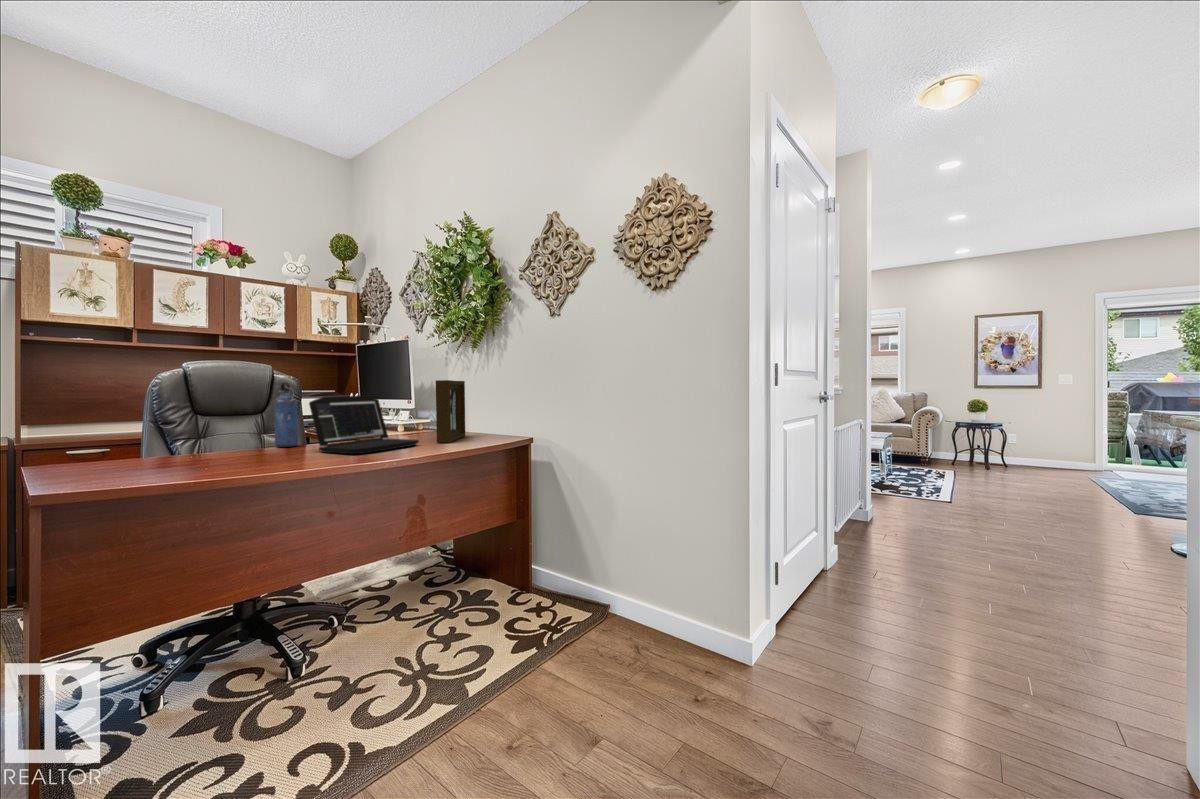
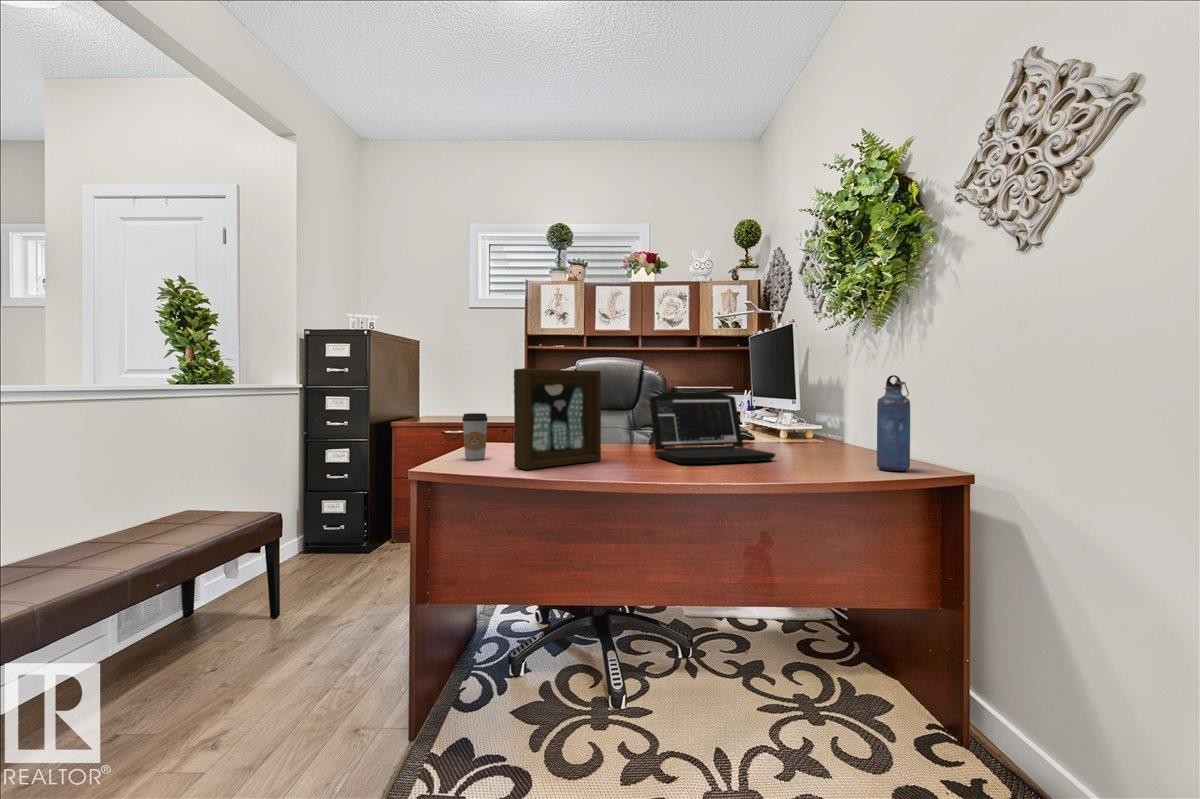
picture frame: present [436,380,465,443] -> present [514,368,601,470]
water bottle: present [274,383,298,447] -> present [877,375,910,471]
coffee cup: none [86,425,126,477] -> present [462,413,488,460]

